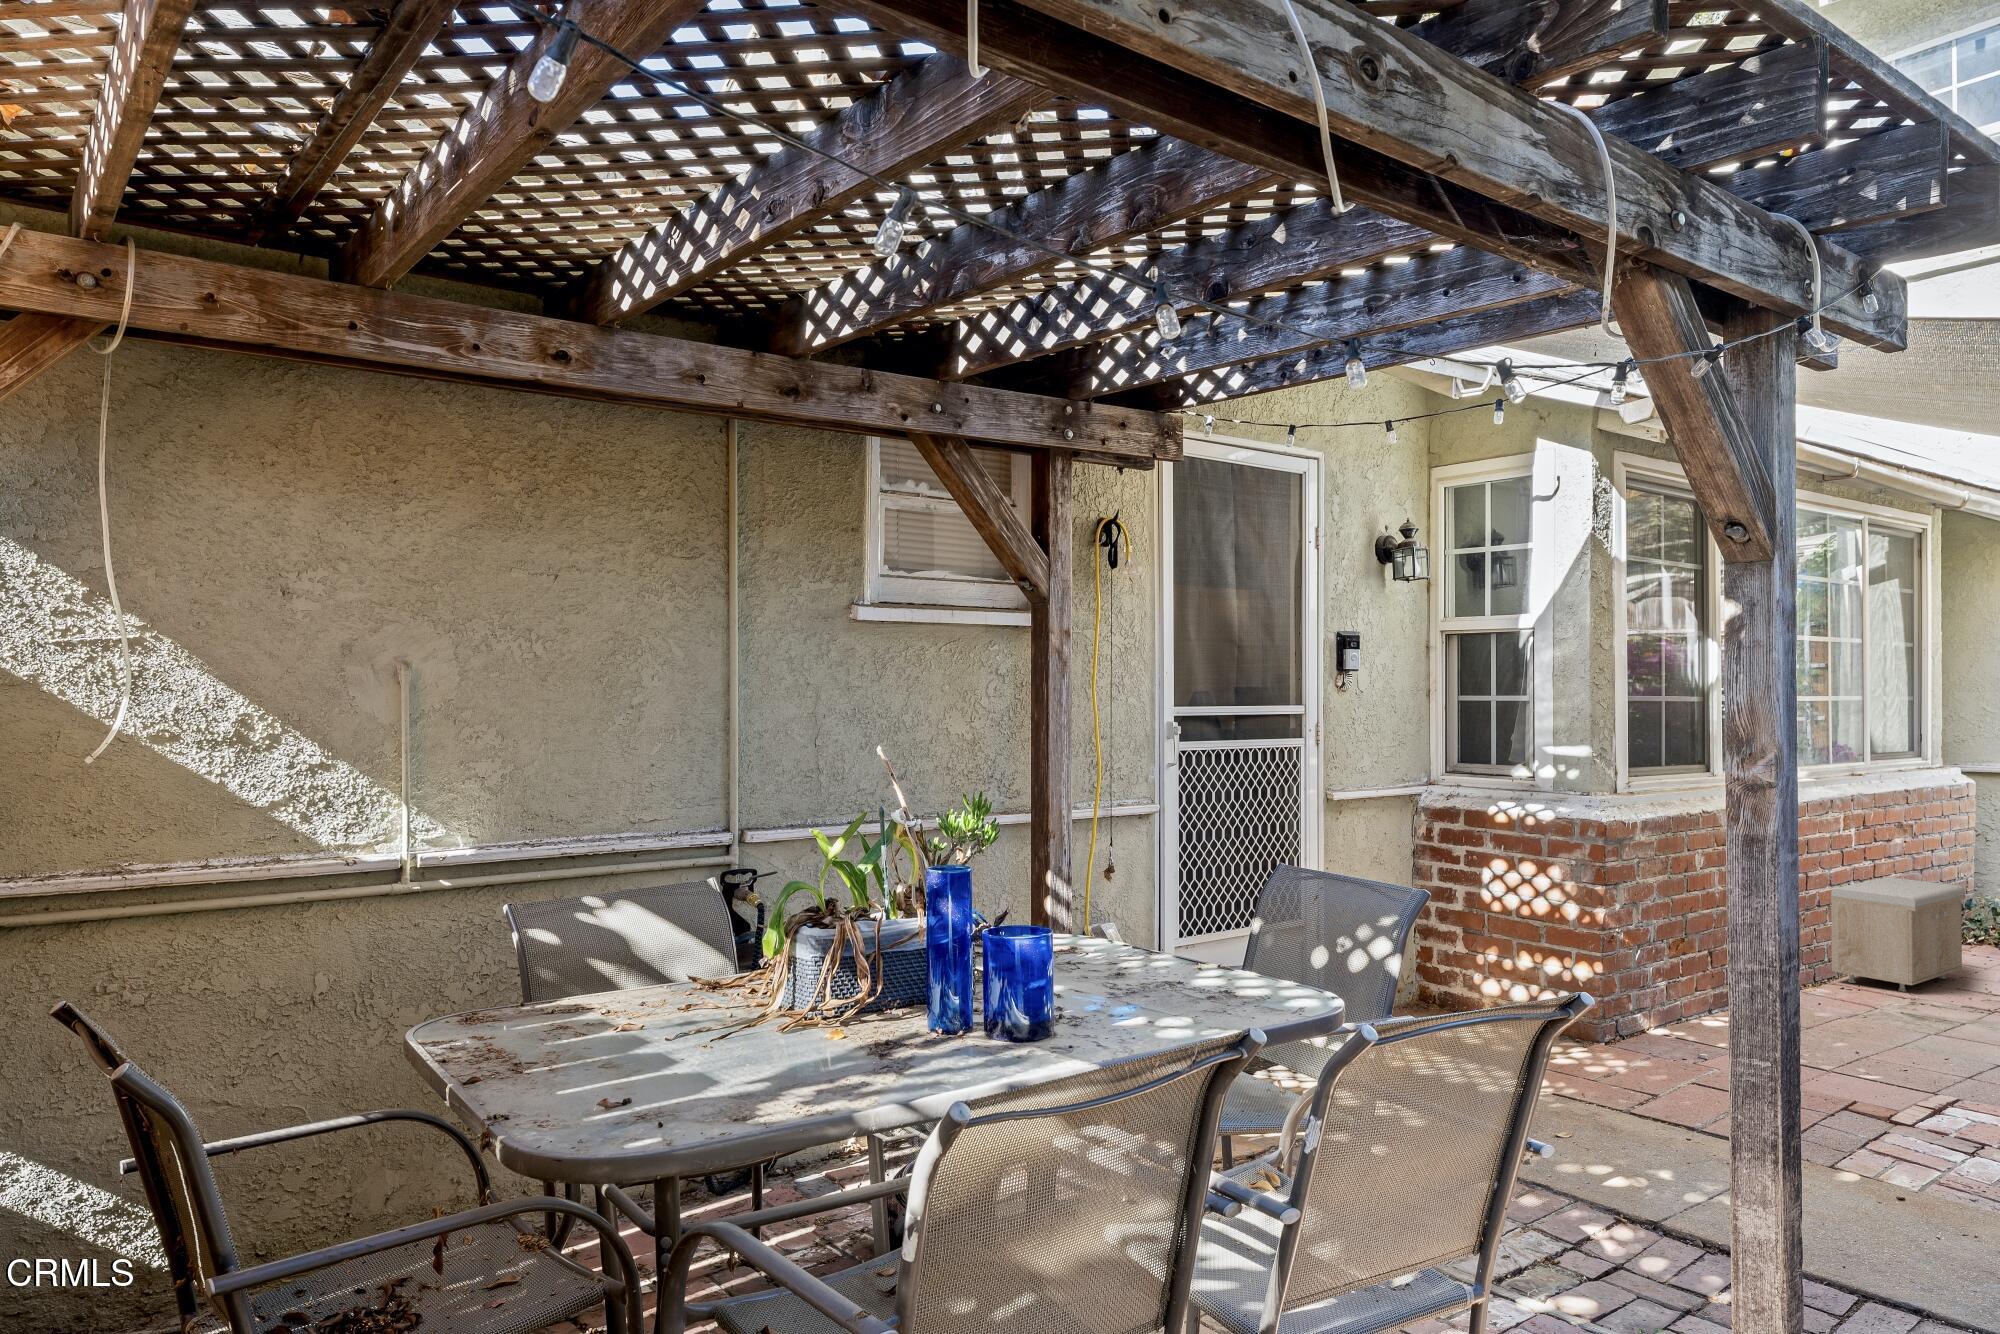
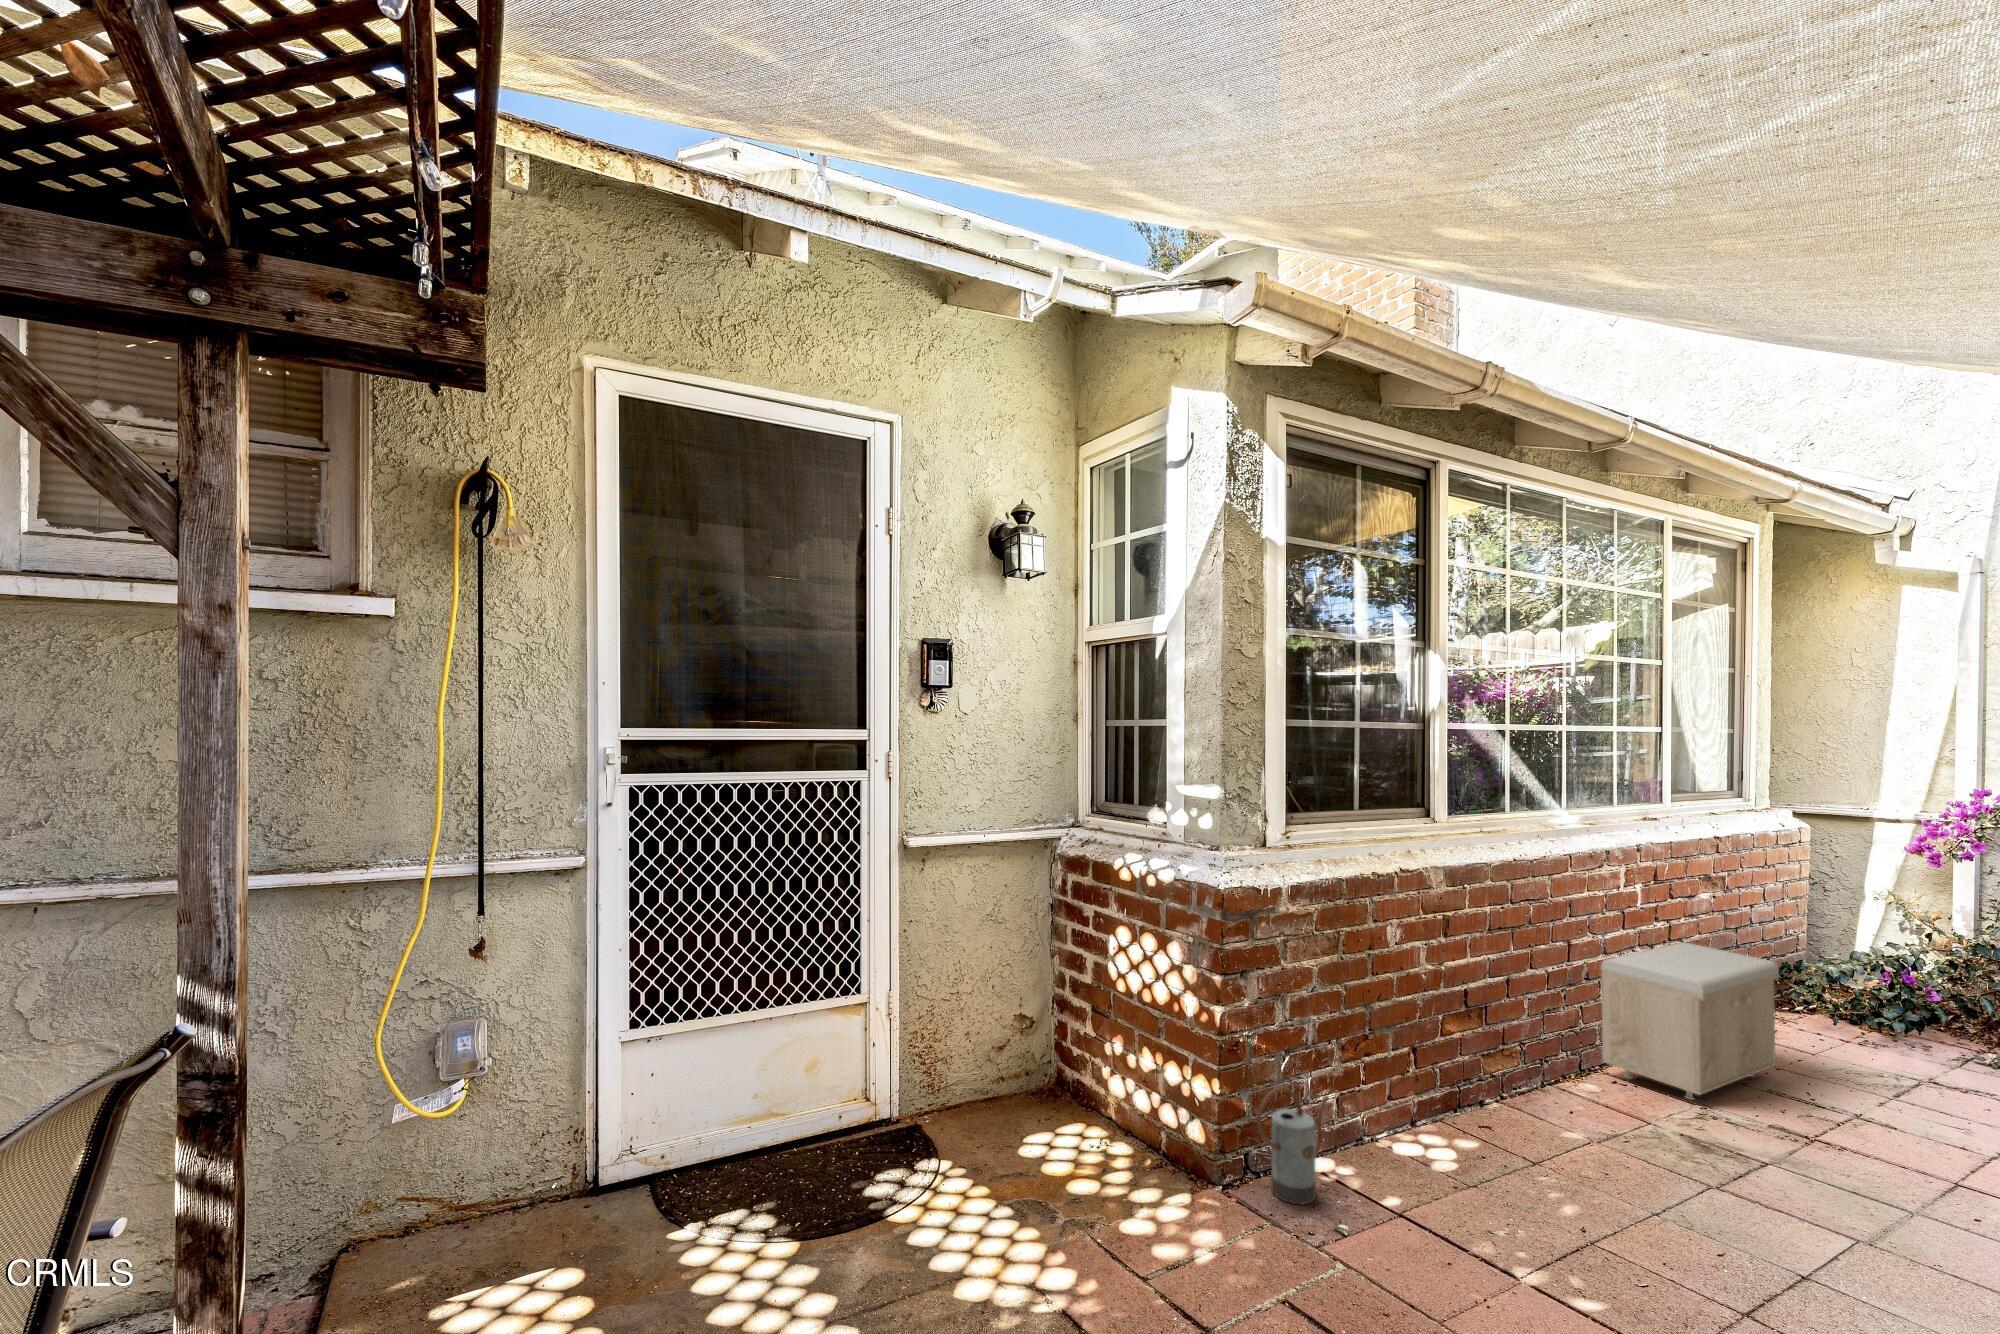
watering can: none [1635,963,1676,1045] -> present [1257,1086,1329,1204]

